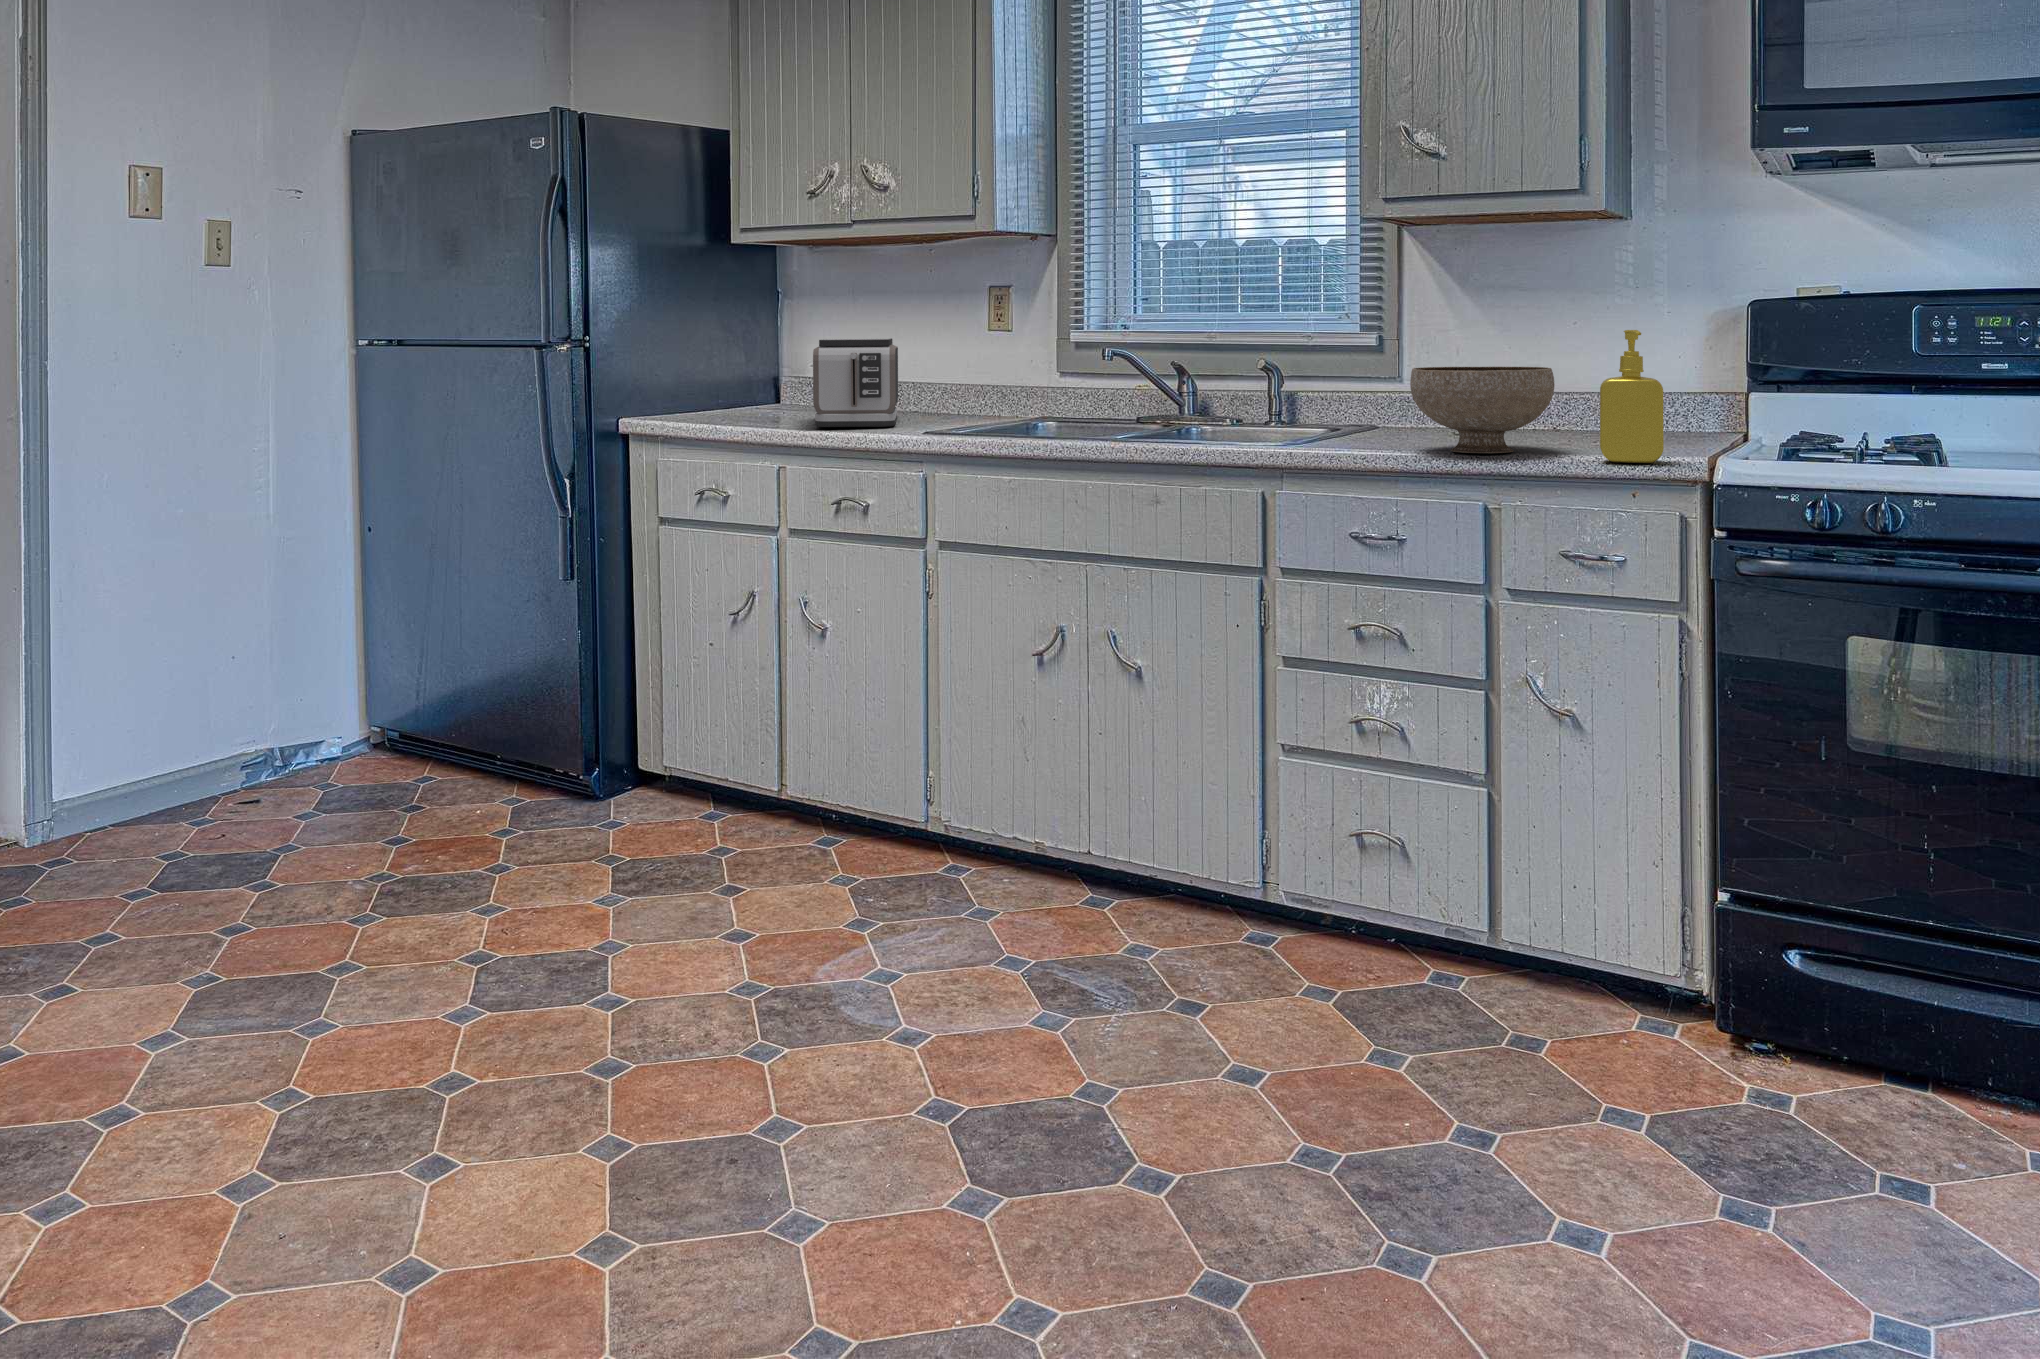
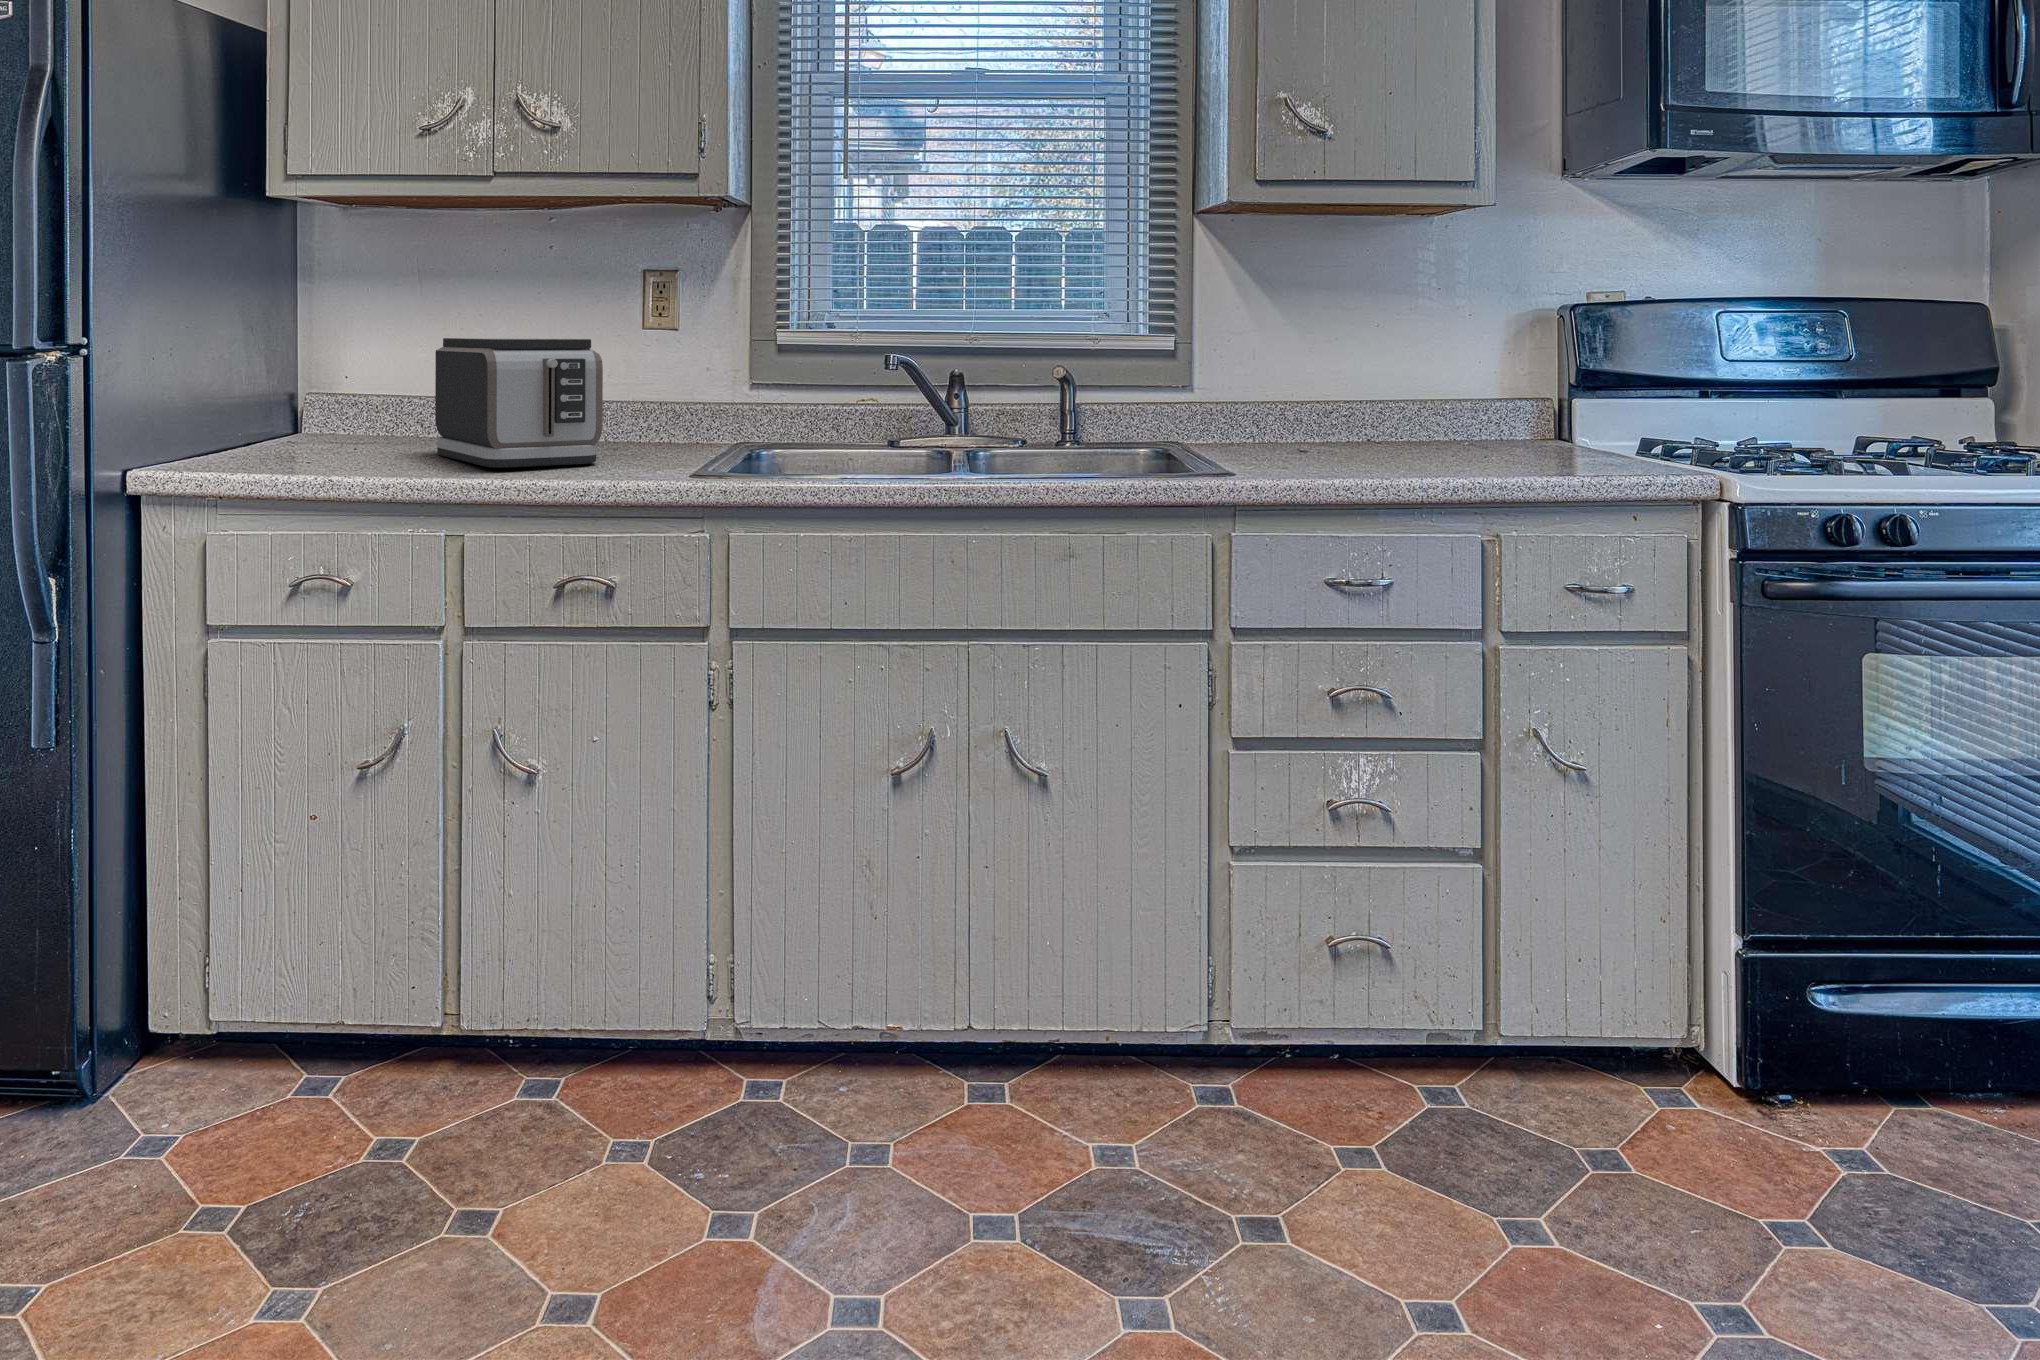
soap dispenser: present [1600,330,1664,463] -> none [1604,335,1683,481]
bowl: present [1410,367,1555,453] -> none [1370,375,1536,476]

